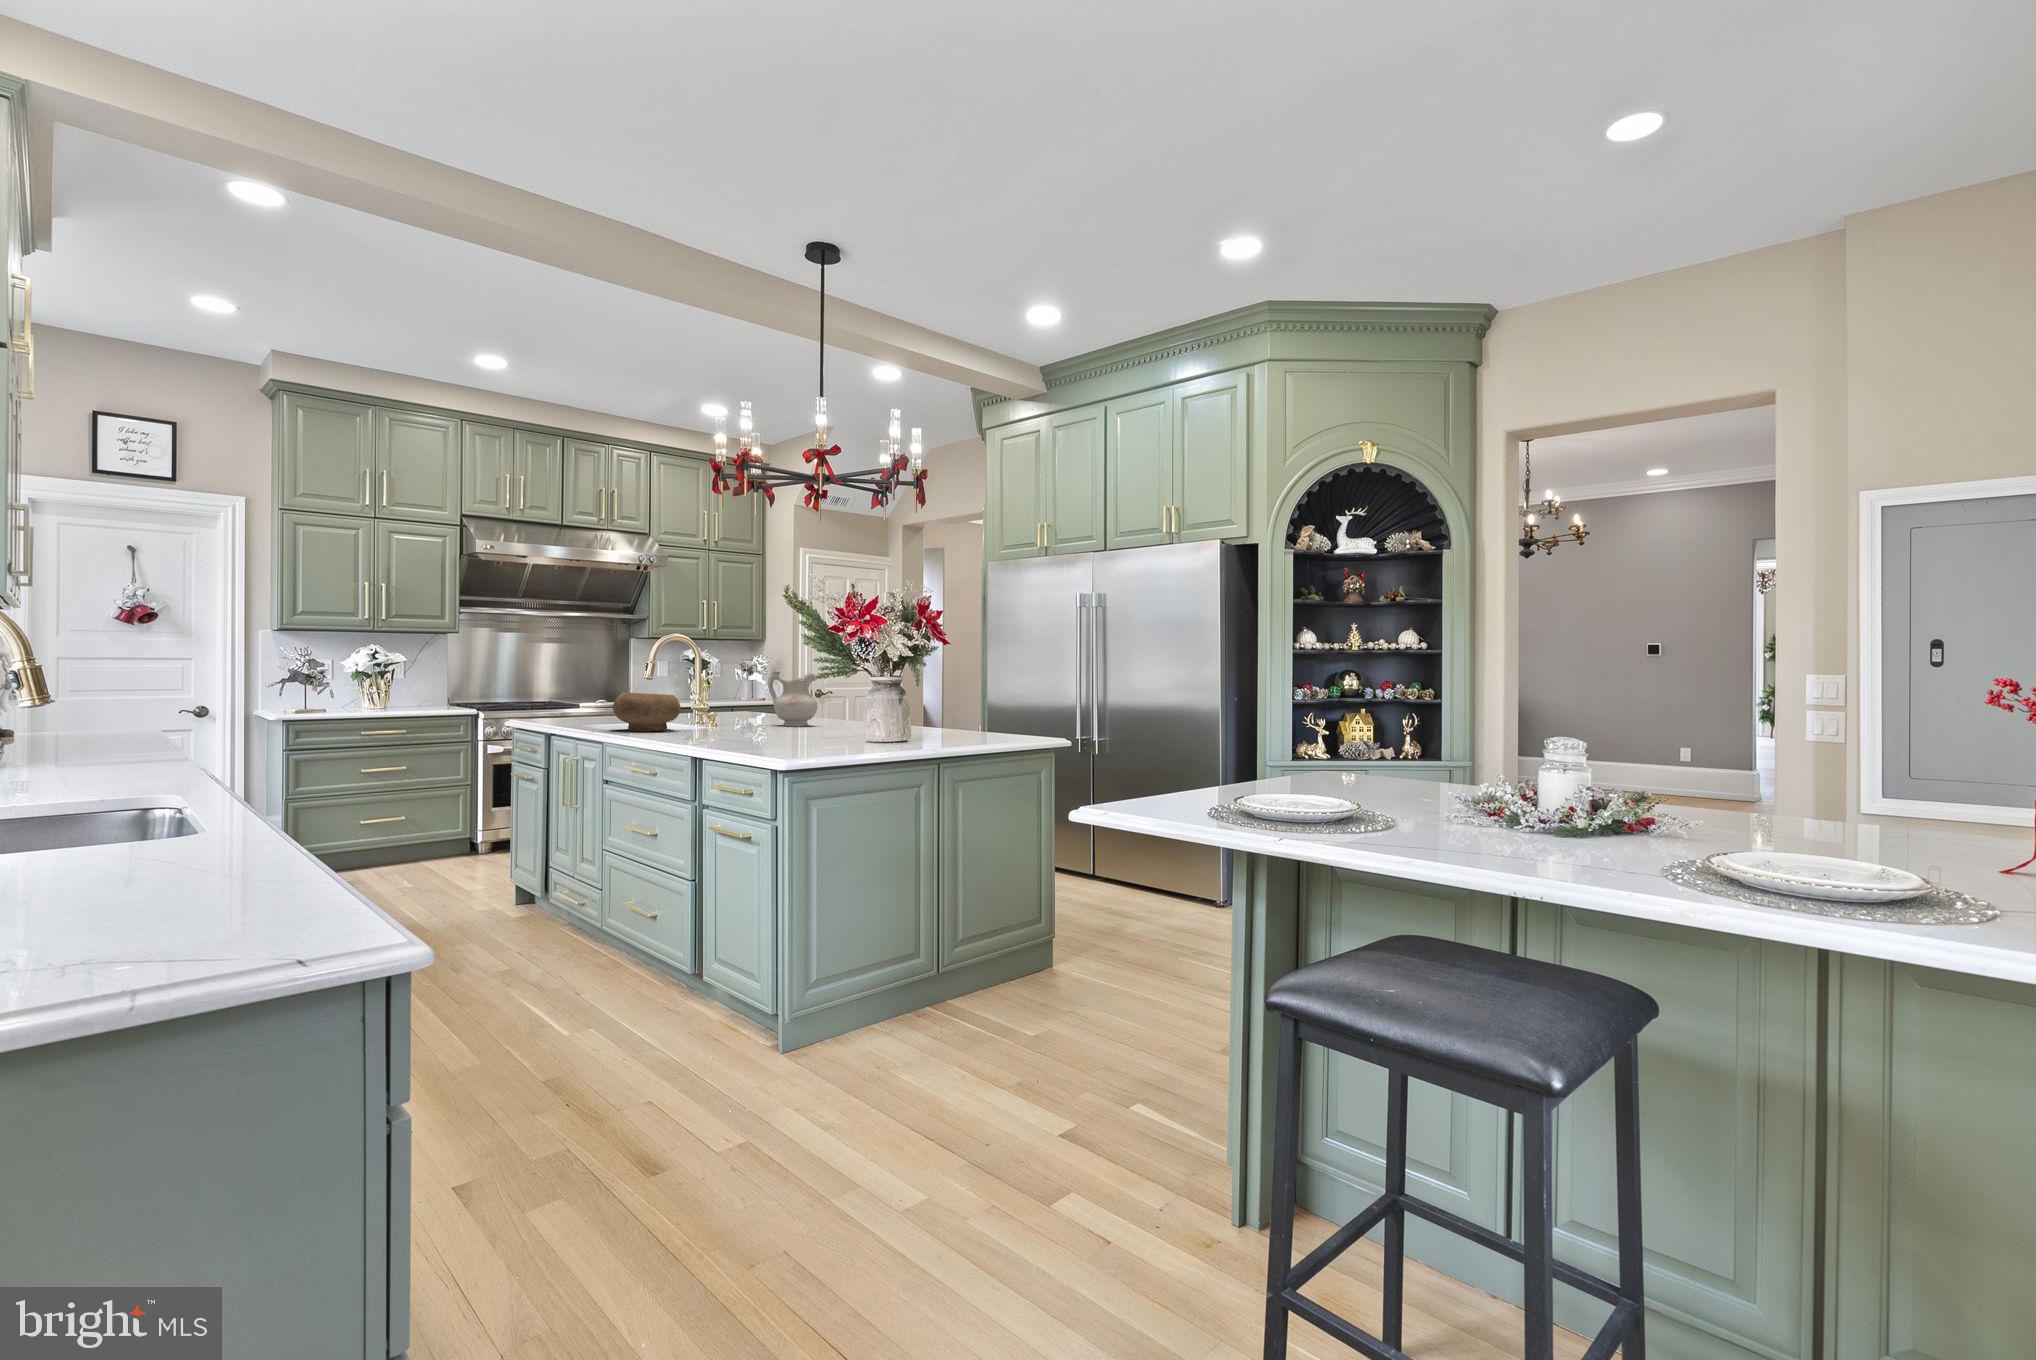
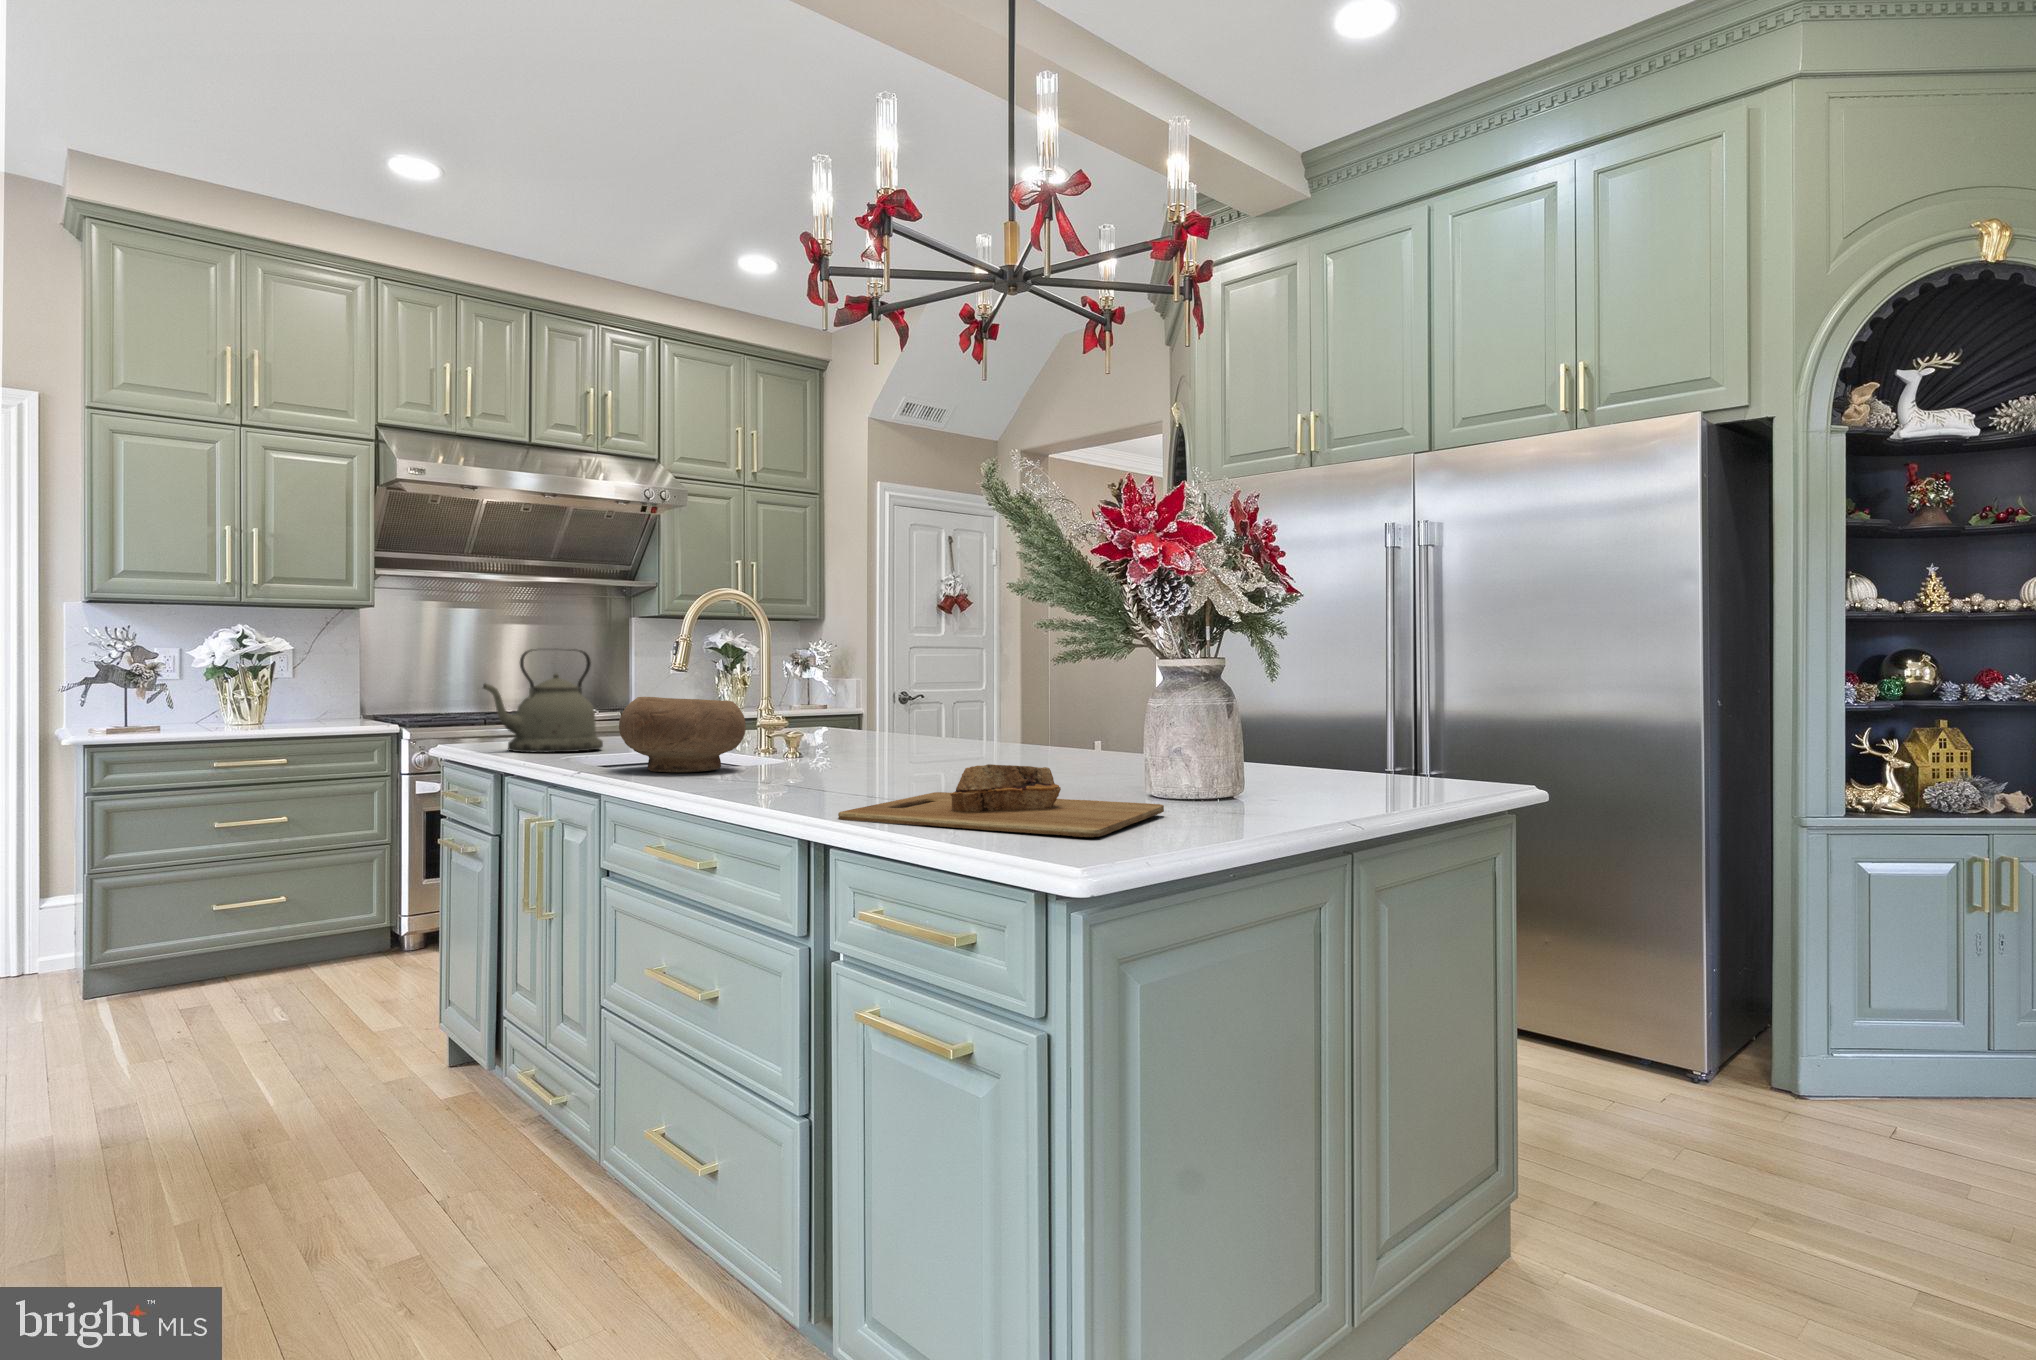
kettle: none [538,665,606,723] -> present [483,649,603,753]
ceramic pitcher: present [768,671,817,726] -> none [886,658,972,755]
cutting board: none [706,723,857,751] -> present [838,764,1164,837]

